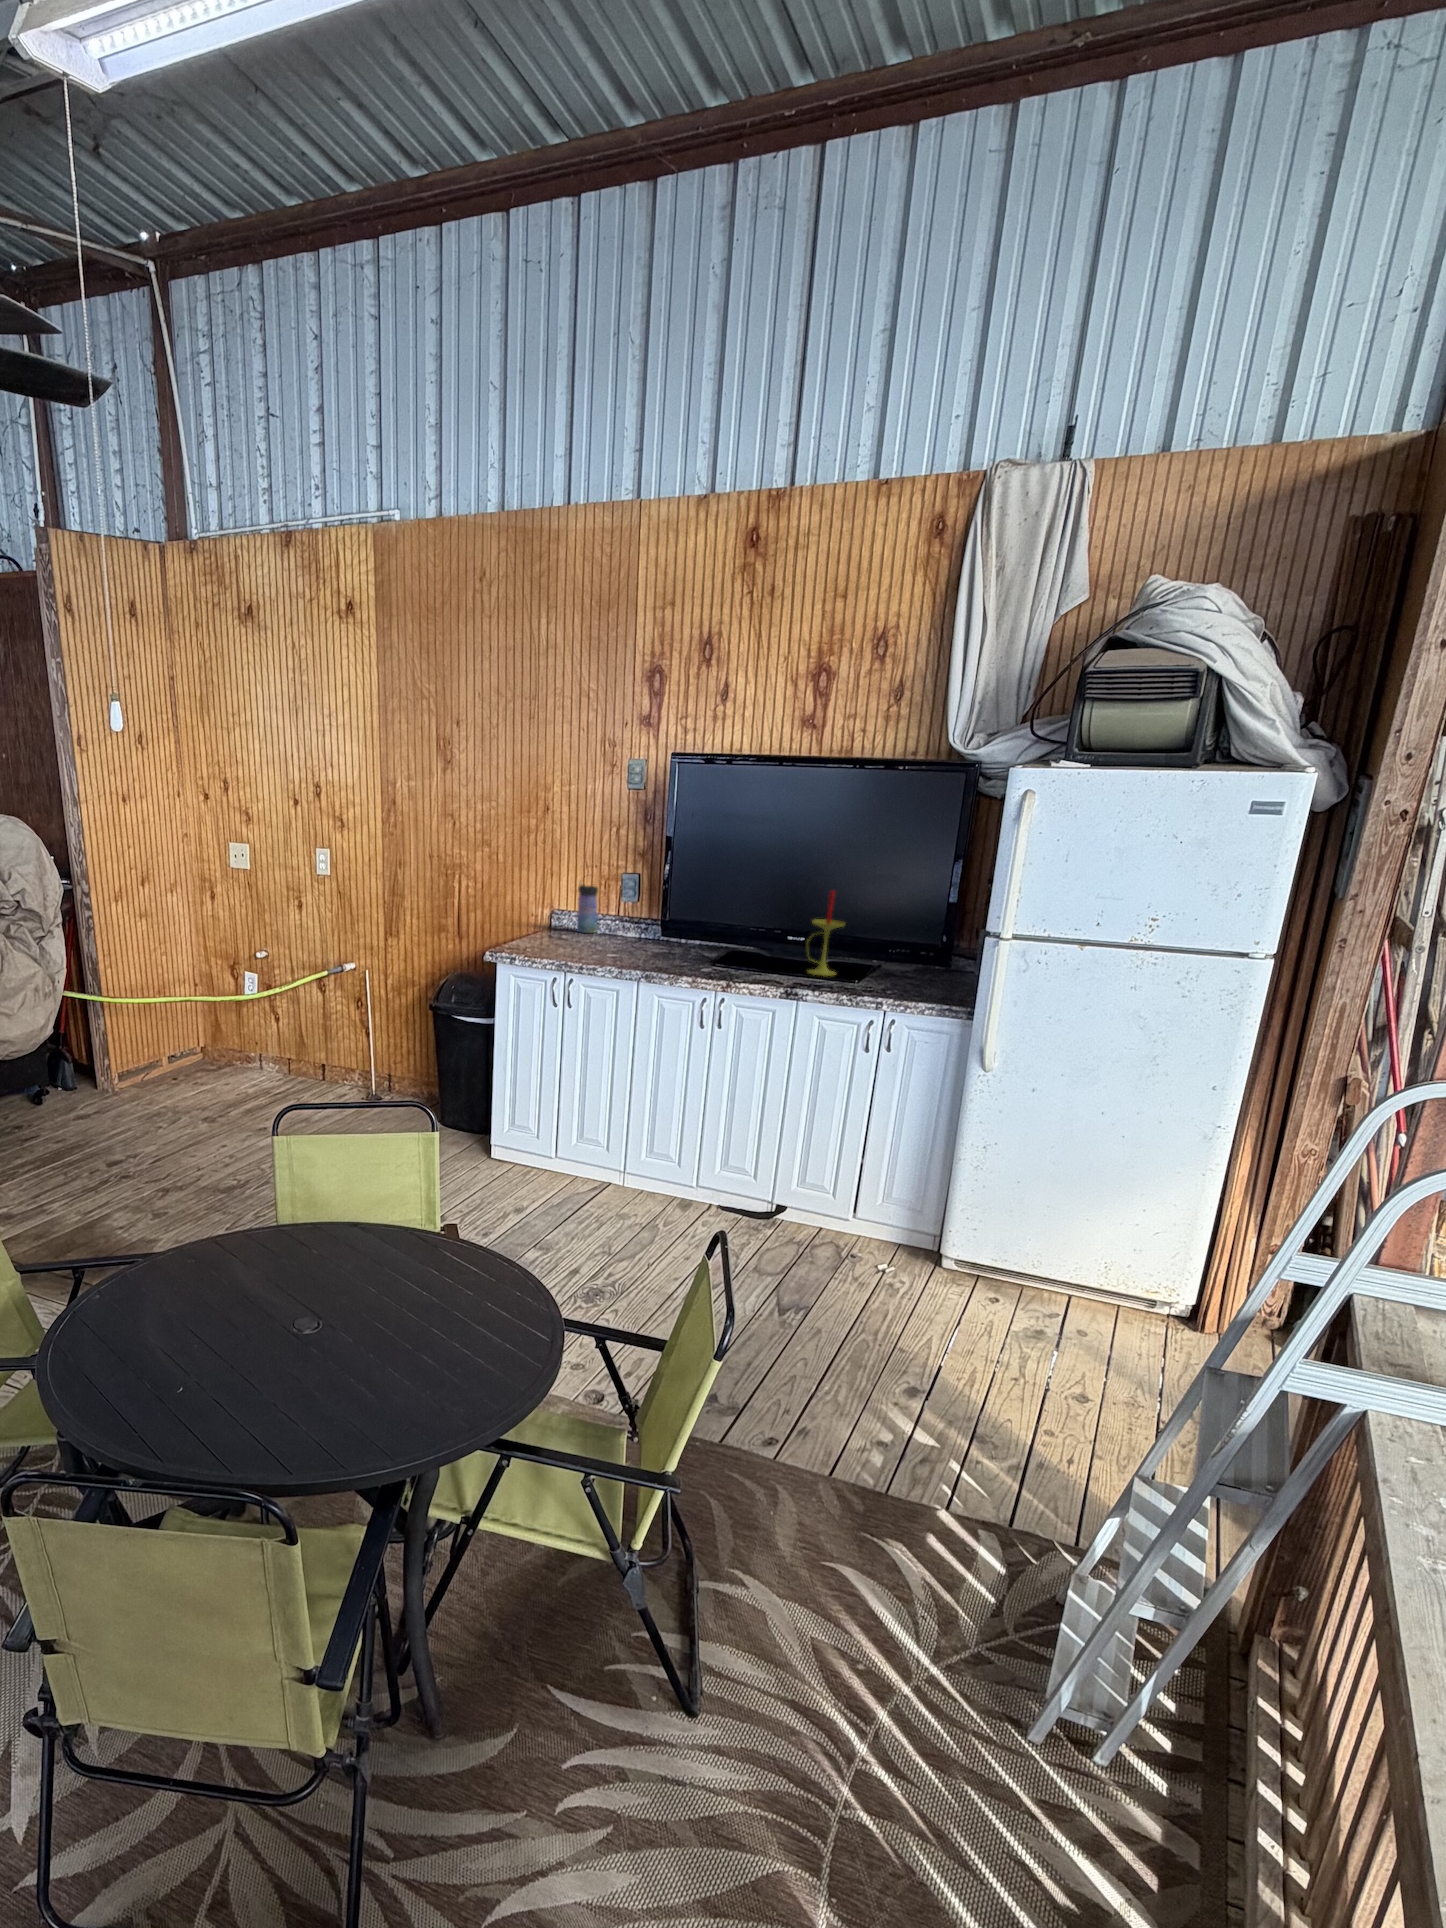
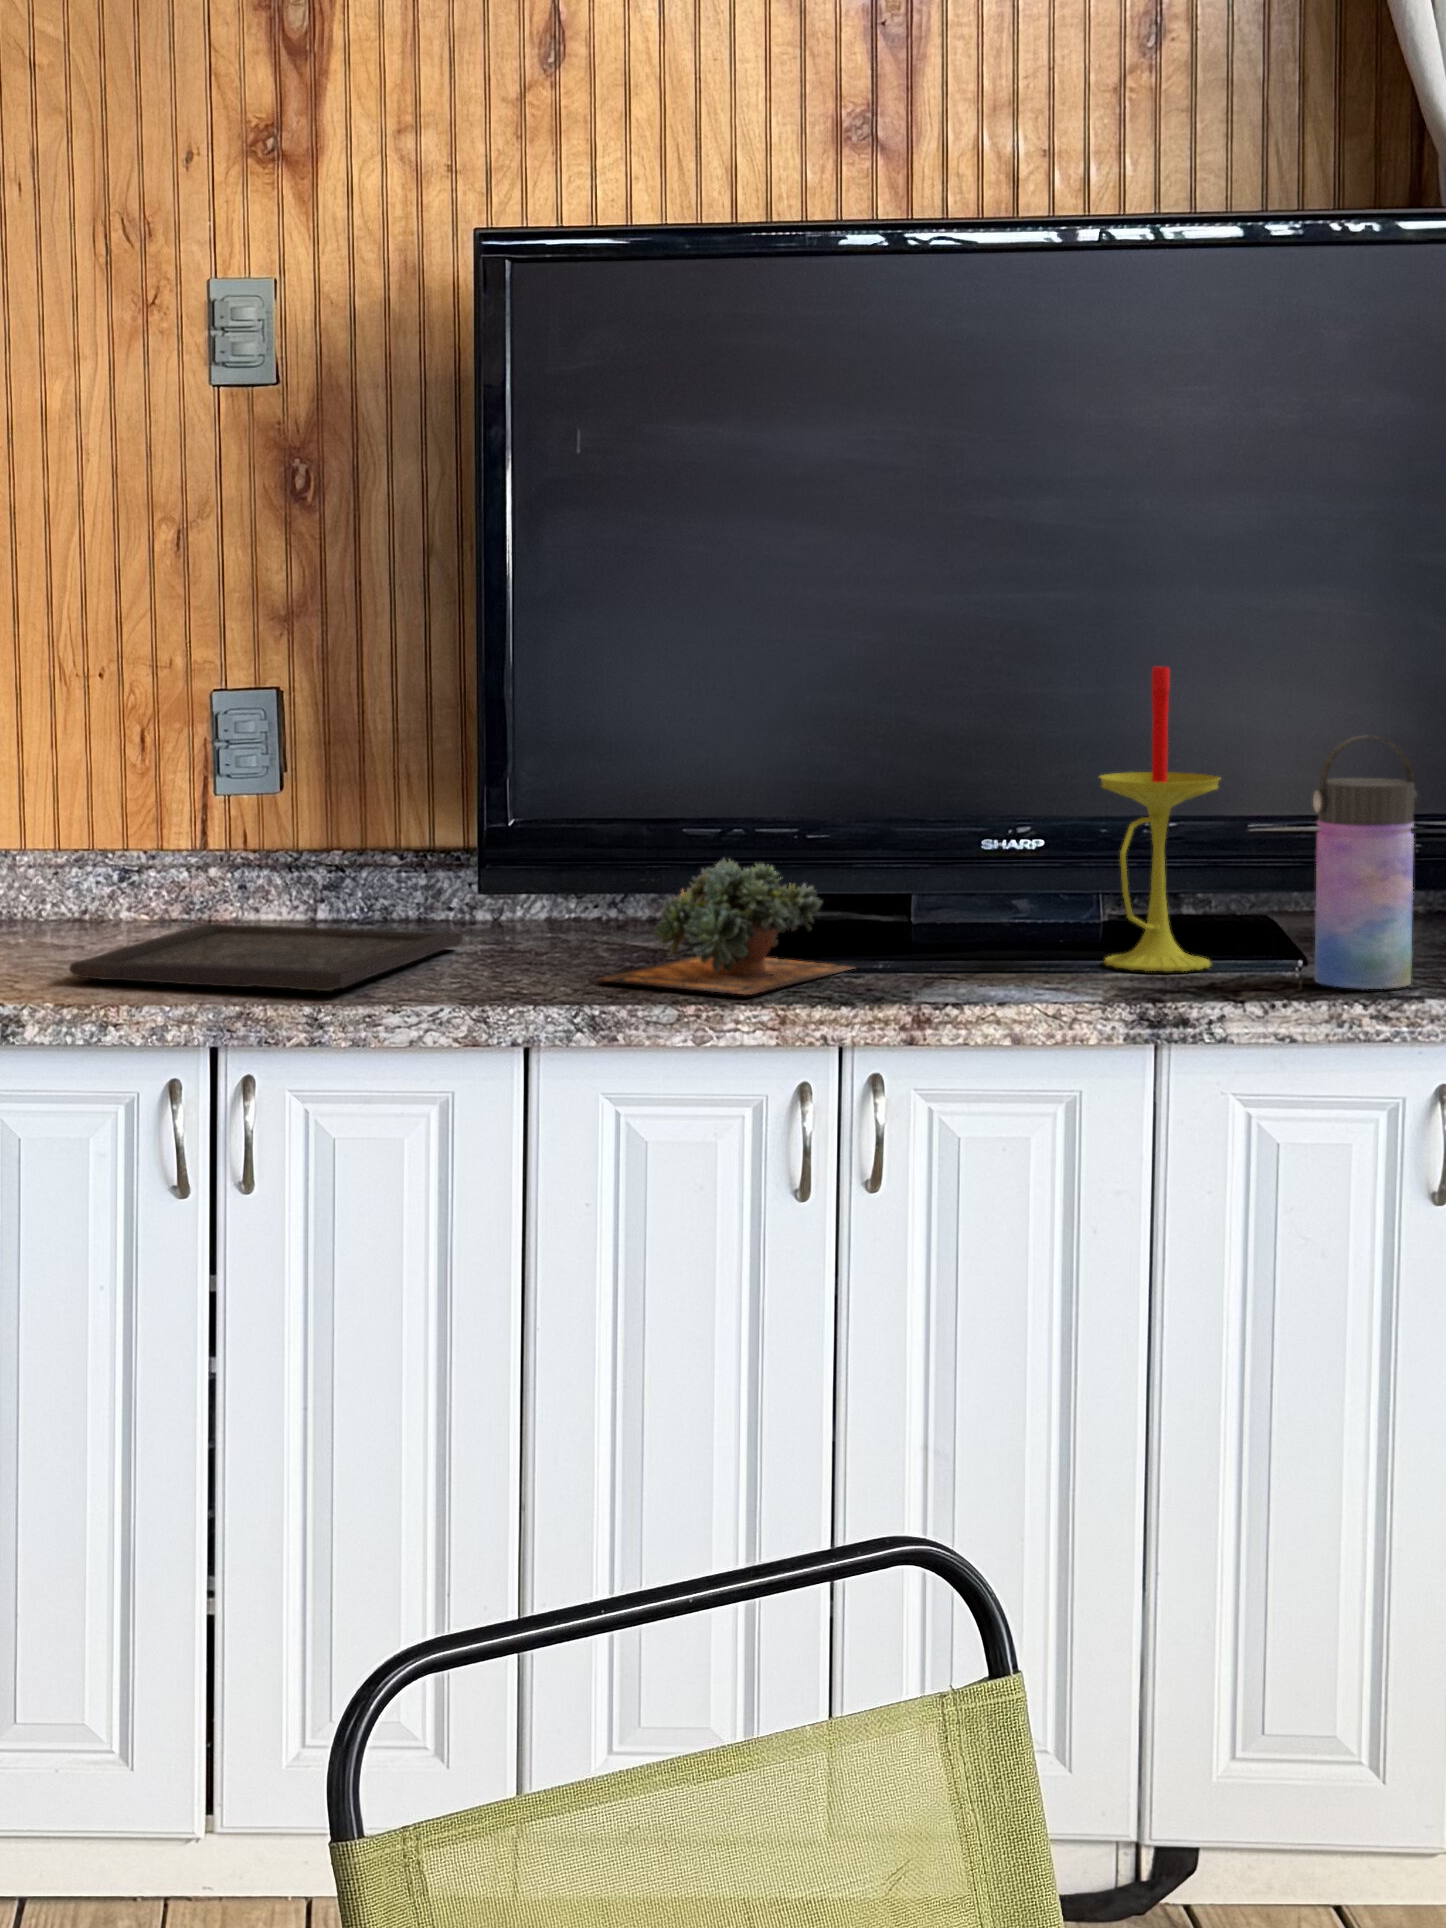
water bottle: present [577,876,598,933] -> present [1313,735,1418,989]
succulent plant: none [669,932,742,968] -> present [598,859,853,995]
tray: none [550,934,659,955] -> present [69,924,463,991]

